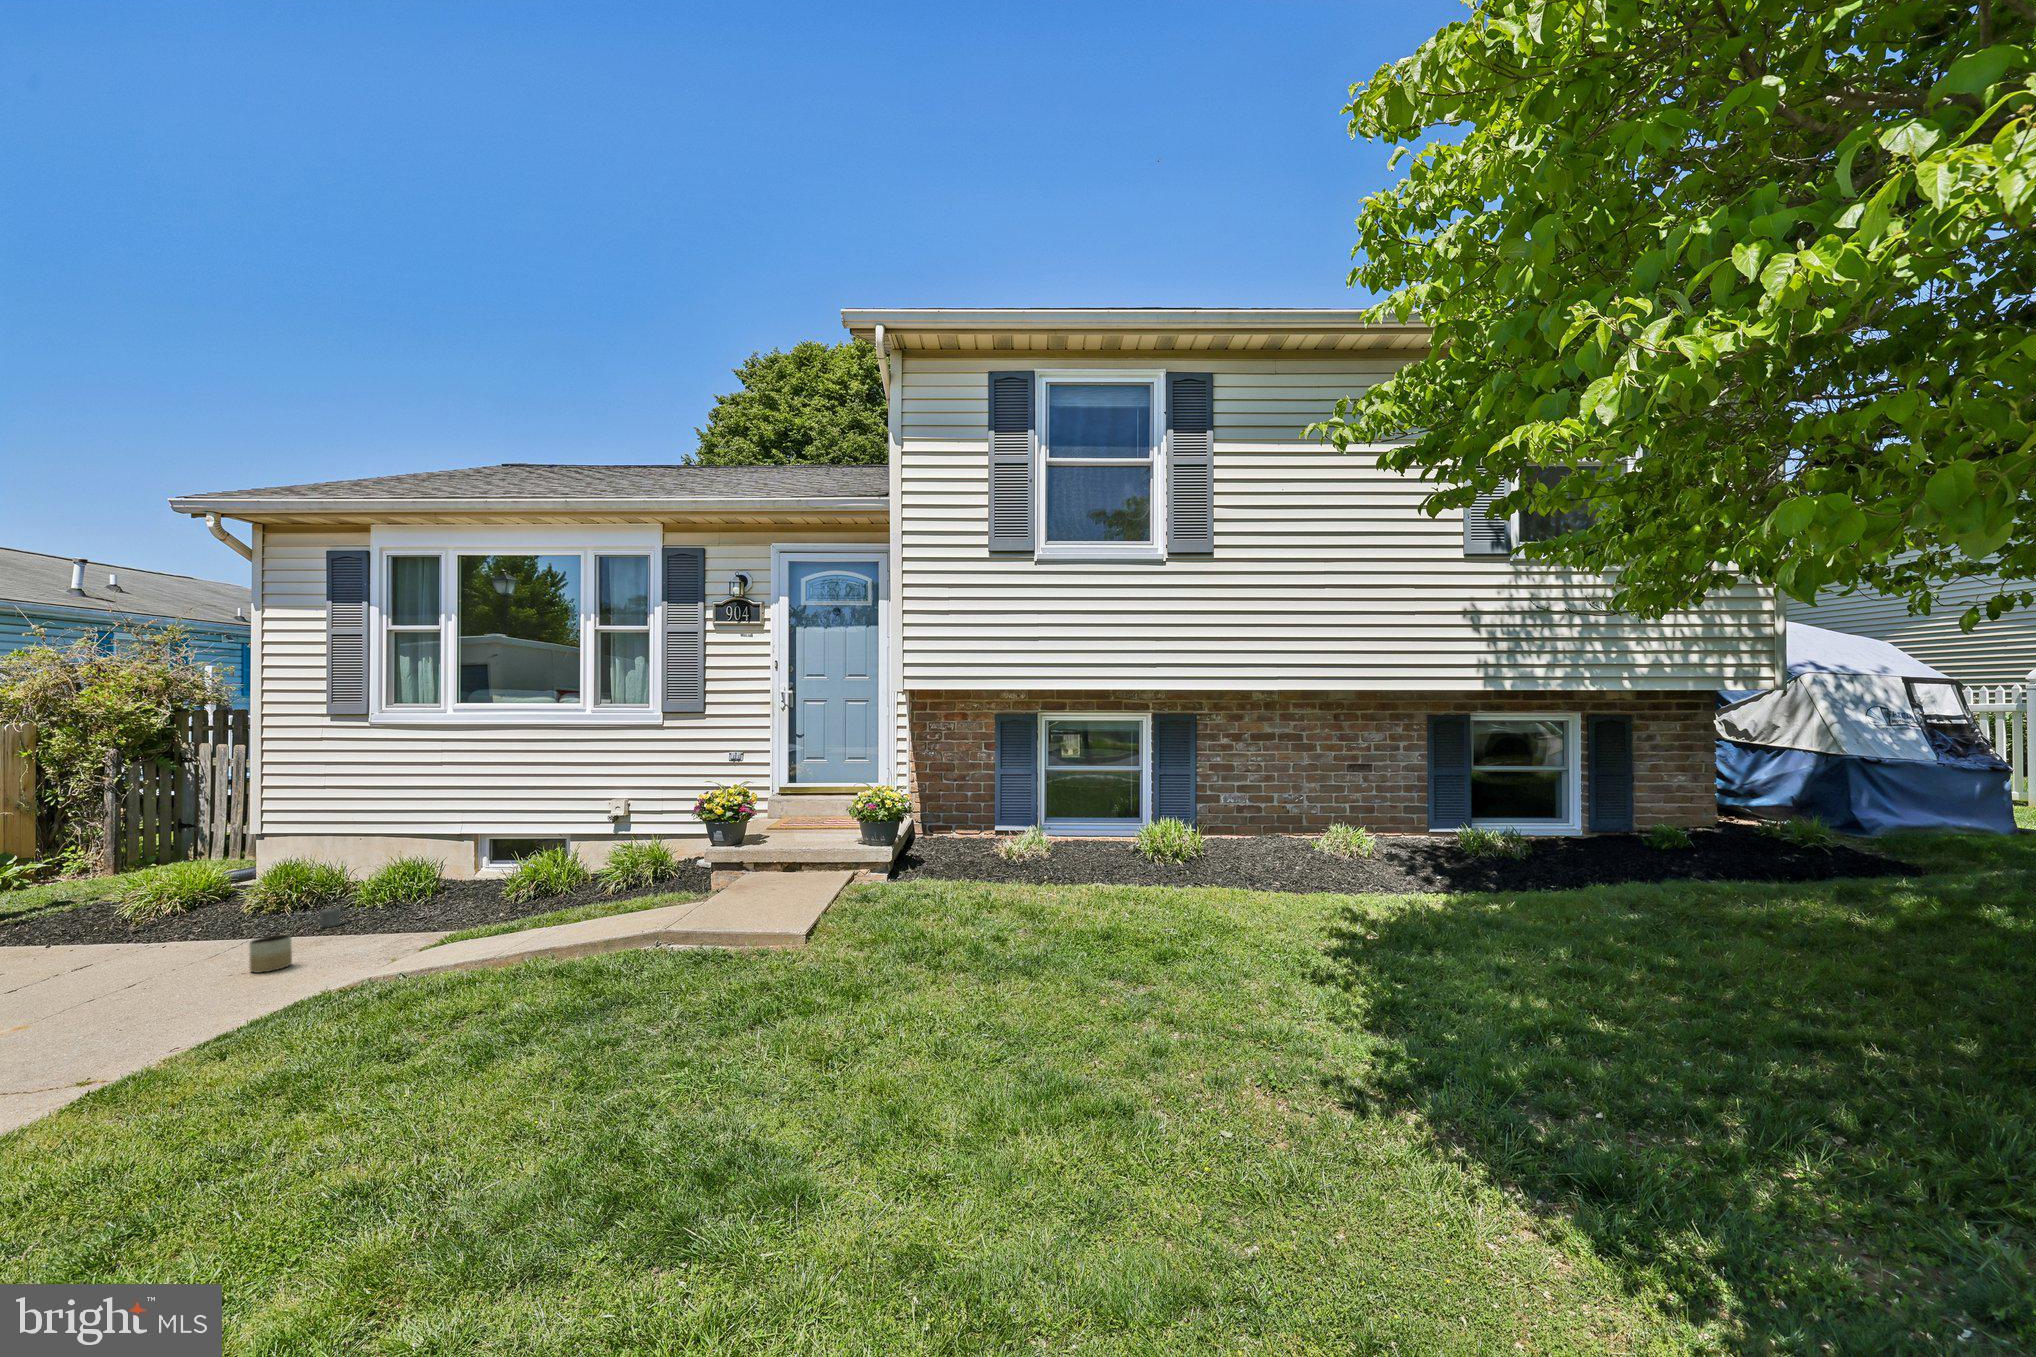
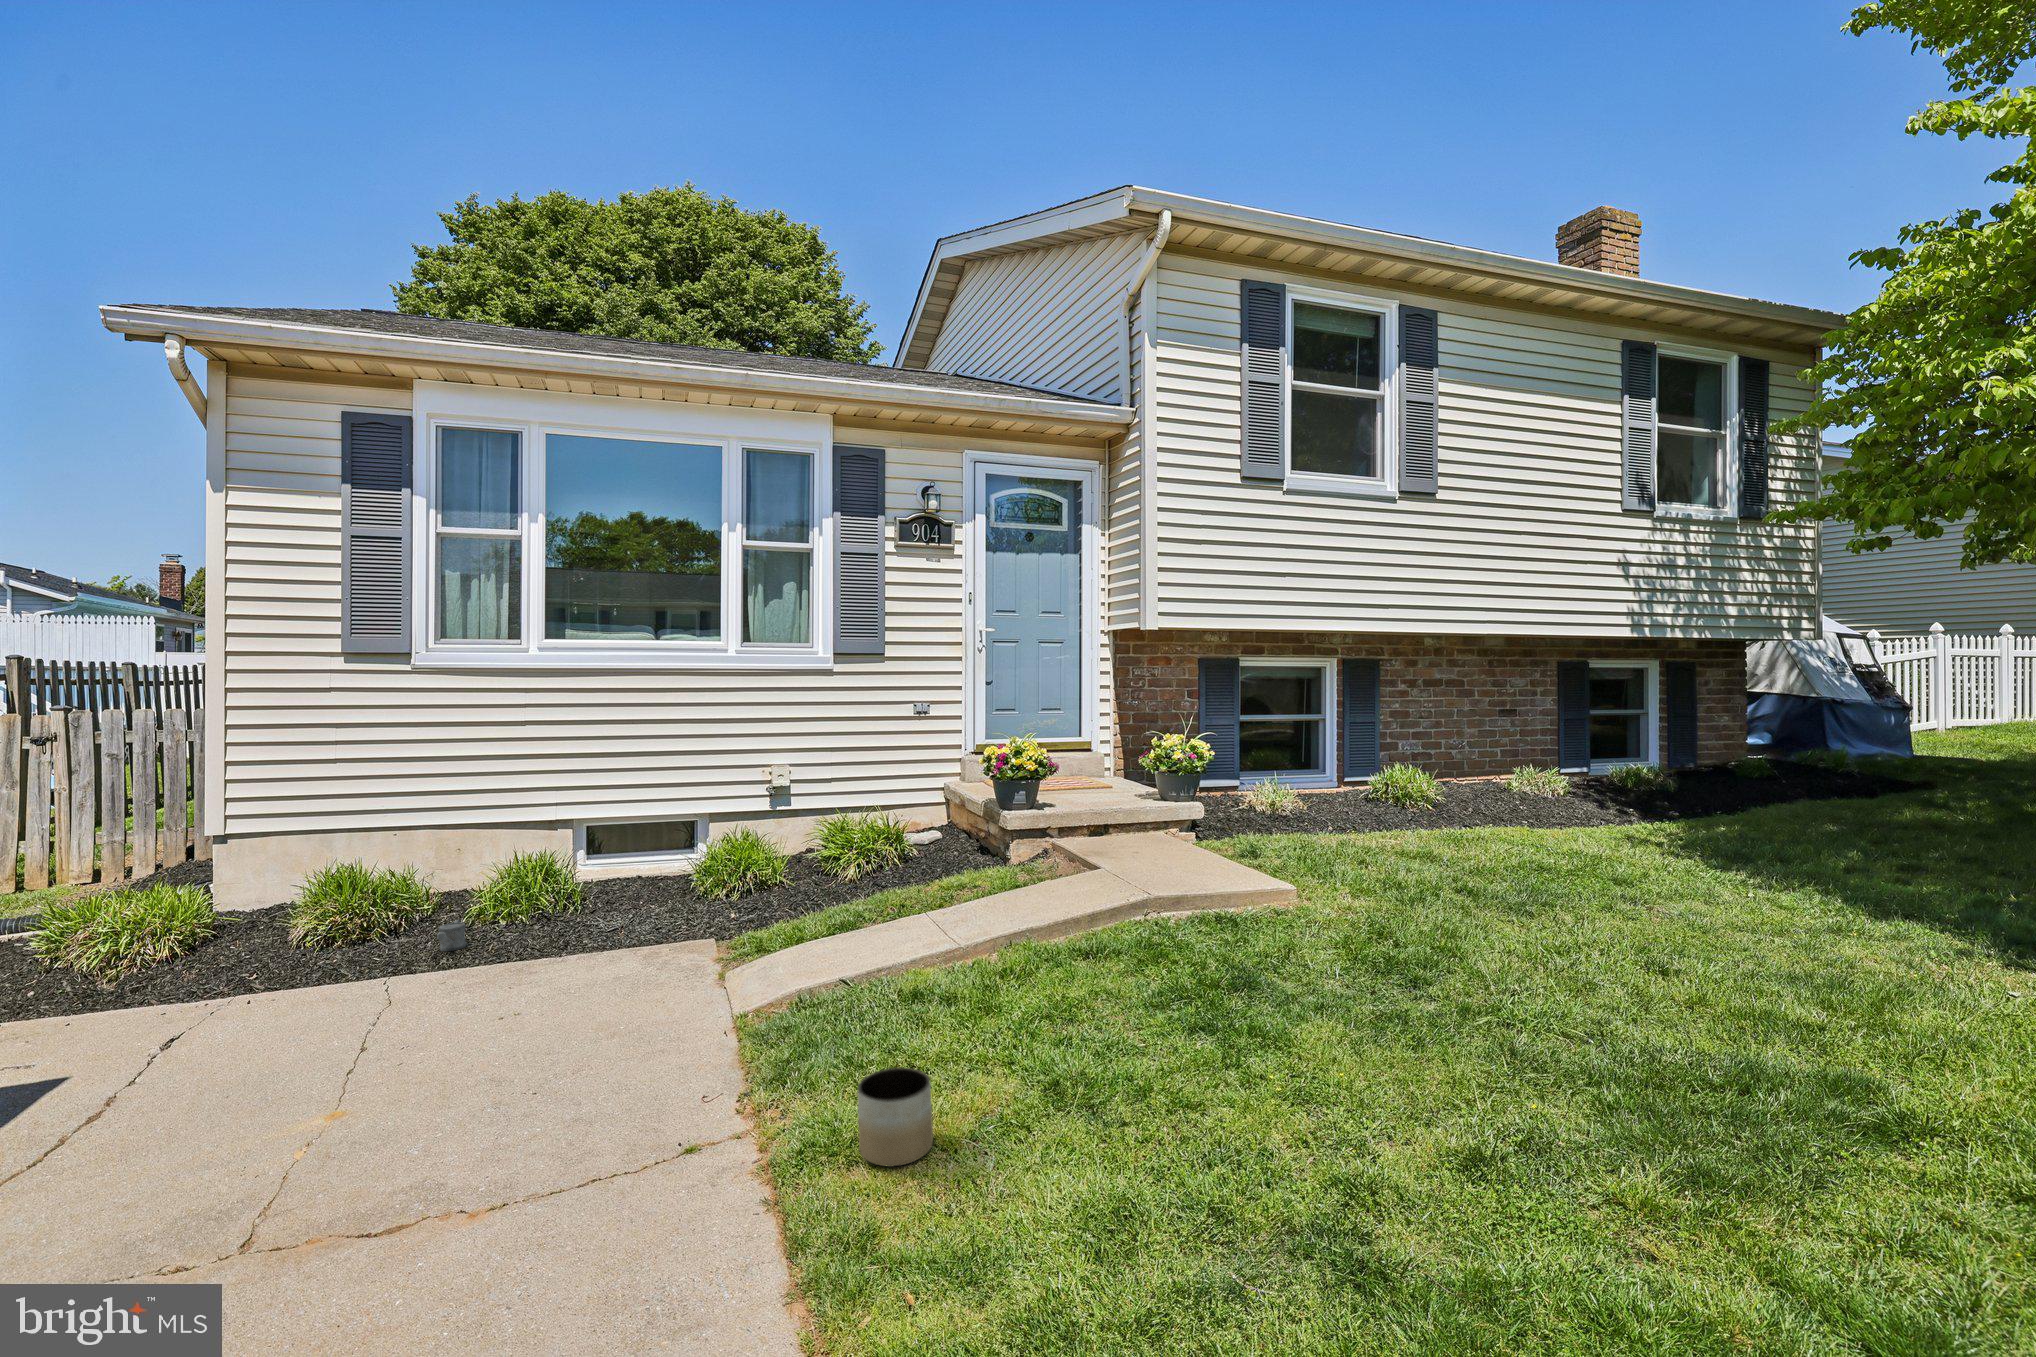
planter: present [249,935,292,973] -> present [857,1068,933,1167]

